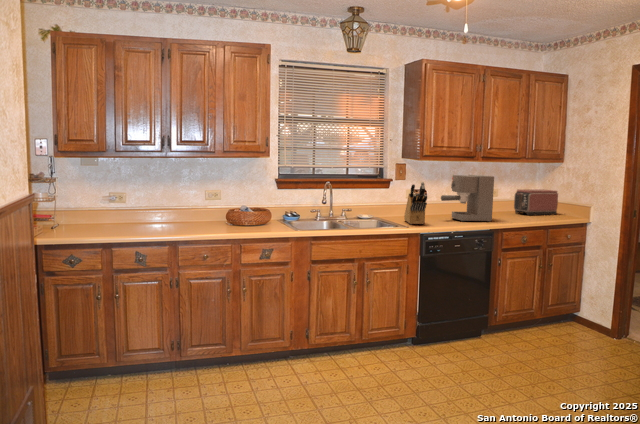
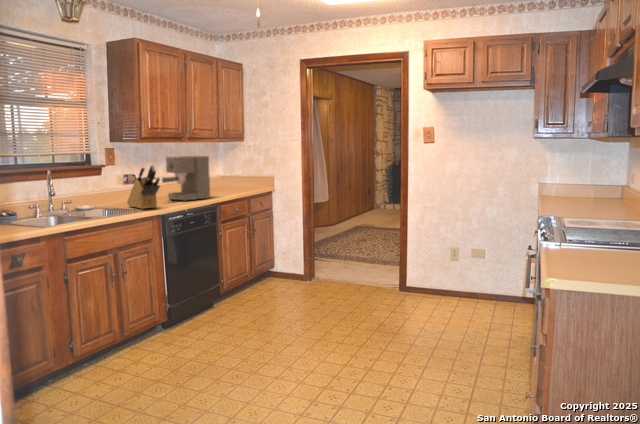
toaster: present [514,189,558,215] -> none [211,167,246,190]

